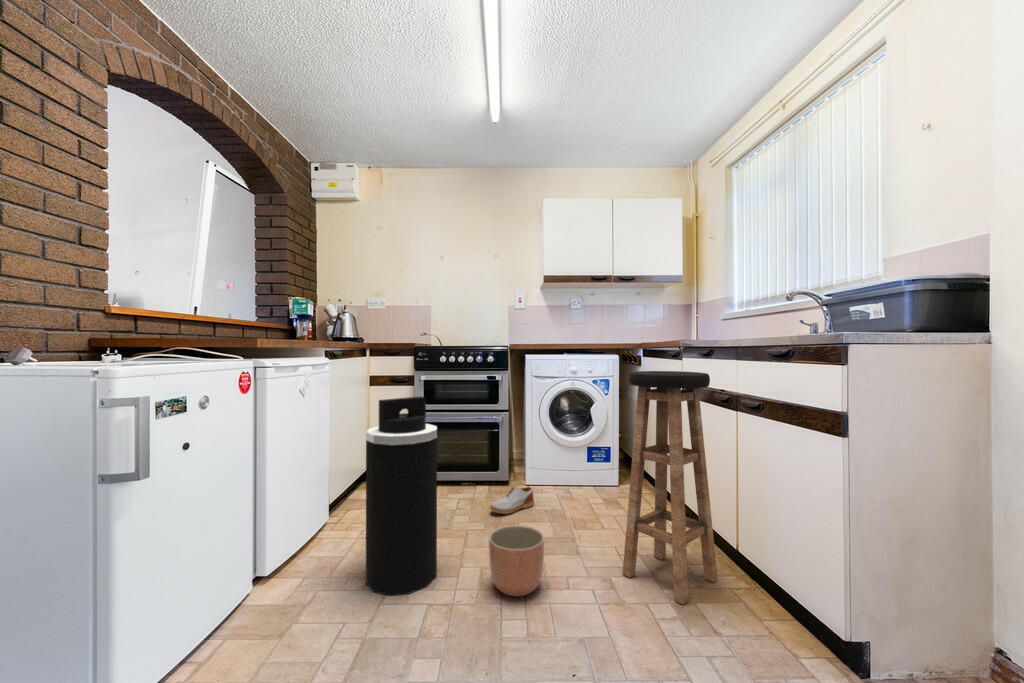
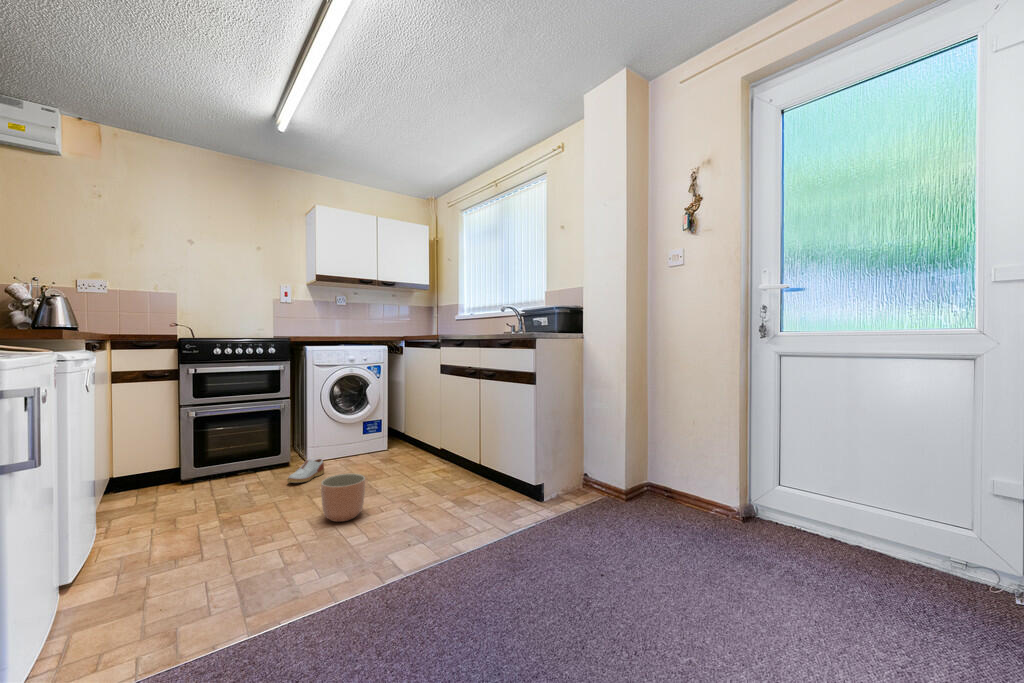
bar stool: present [623,371,718,605] -> none [414,356,469,497]
trash can: present [366,397,437,596] -> none [198,382,271,551]

